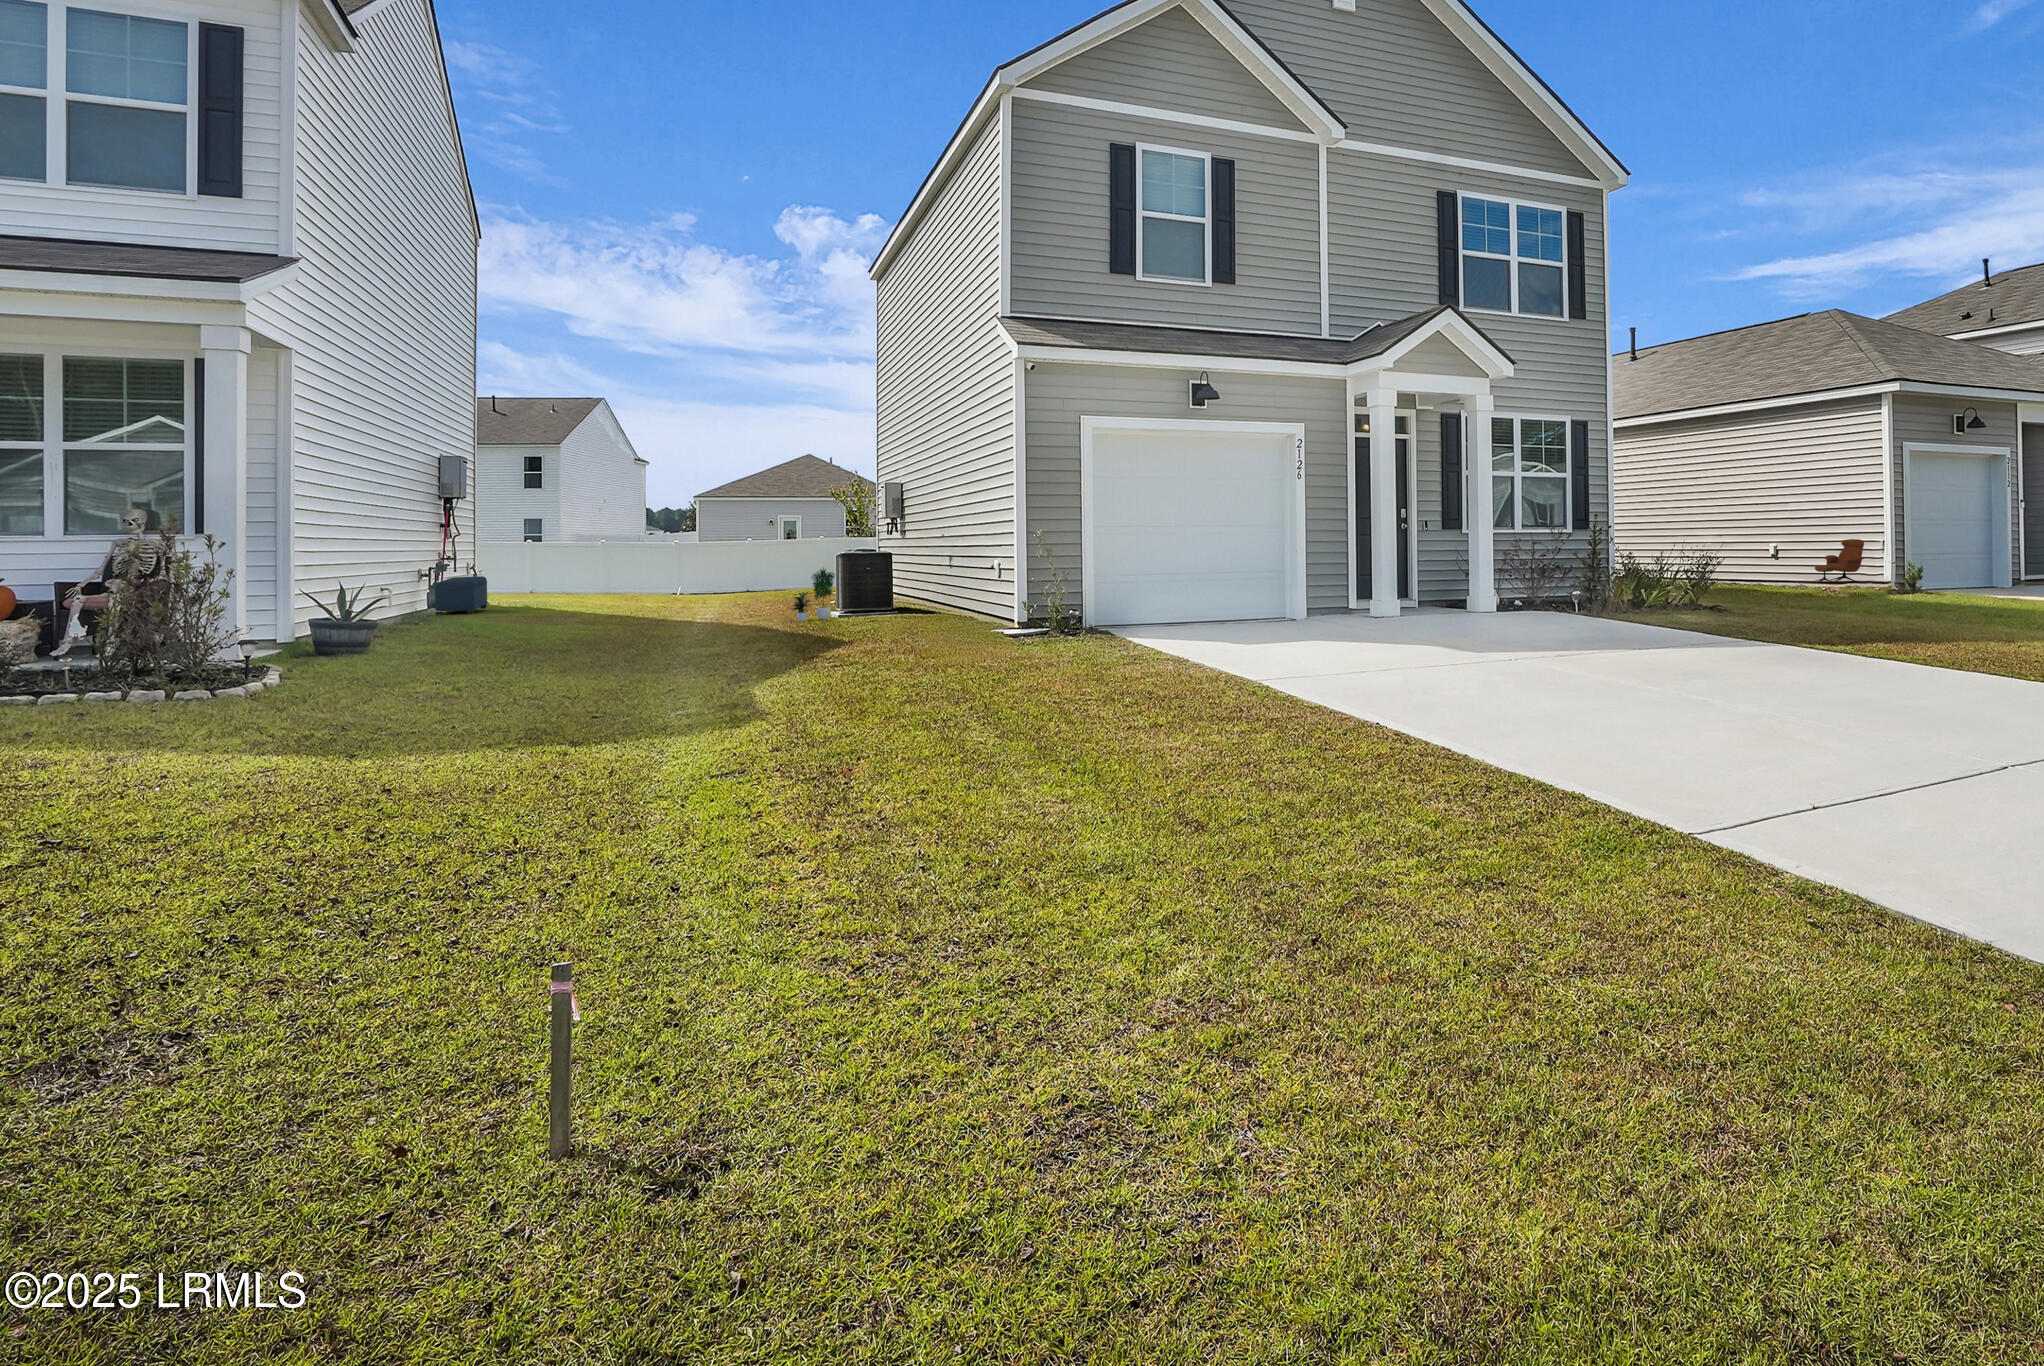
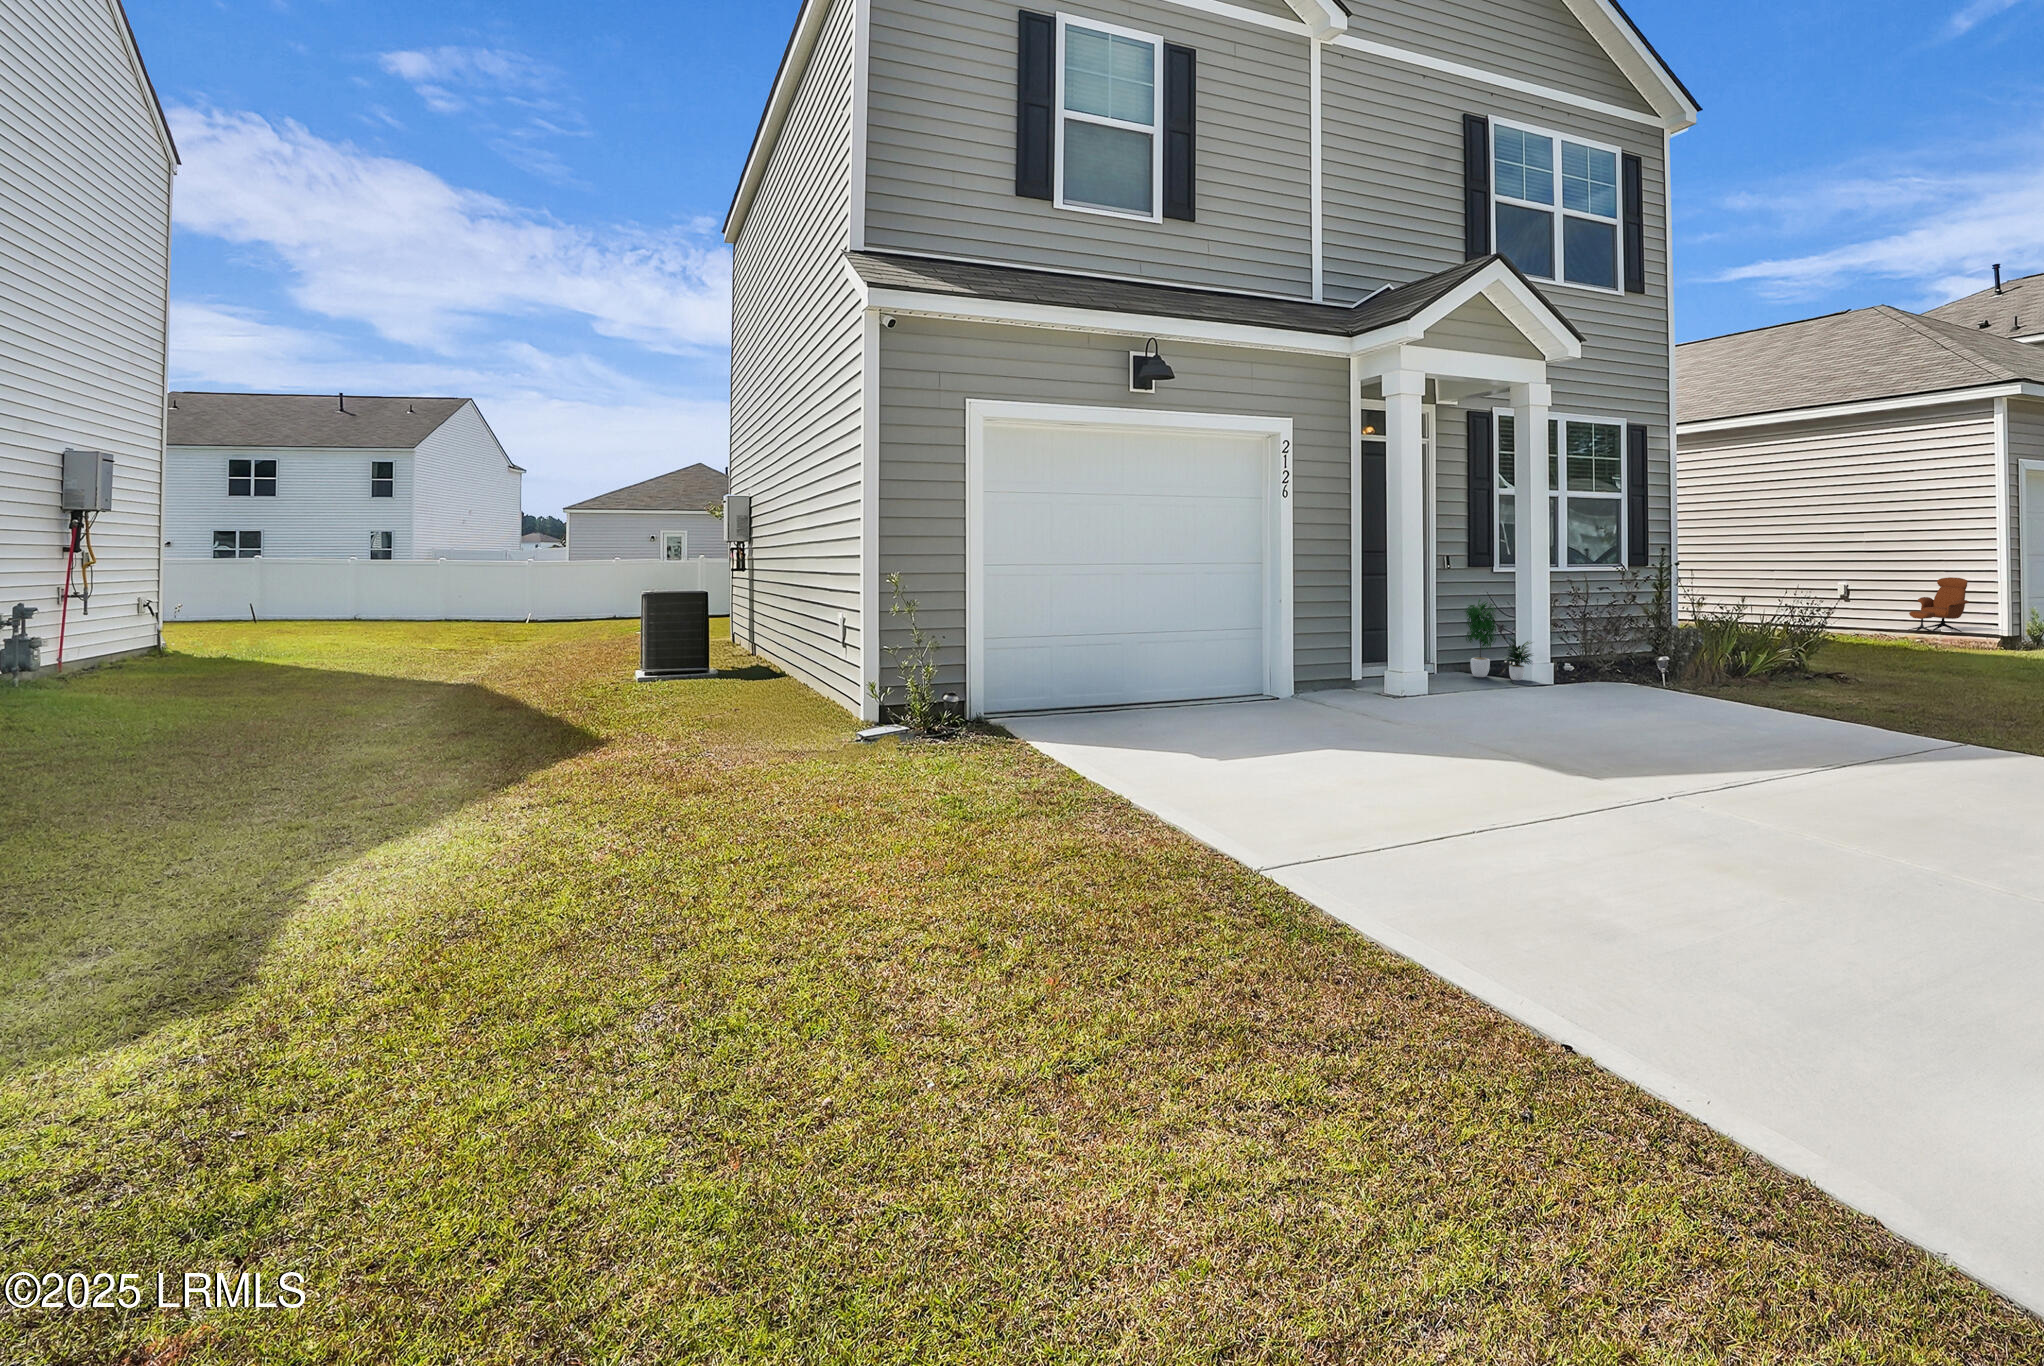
potted plant: present [792,568,835,621] -> present [1465,599,1533,680]
bench: present [435,576,487,615] -> none [50,619,149,678]

